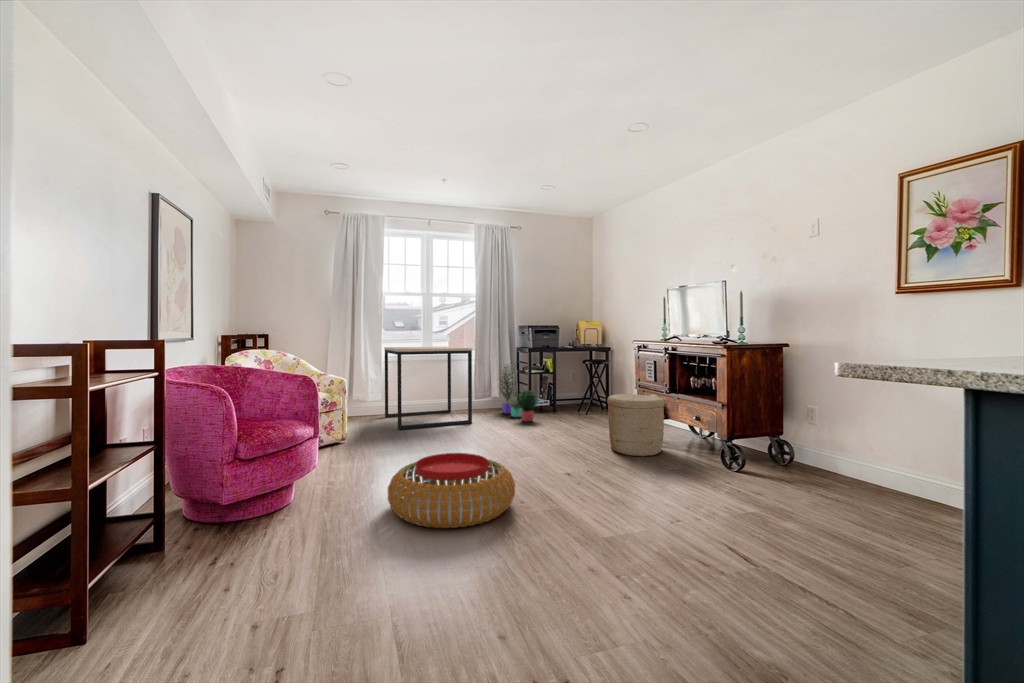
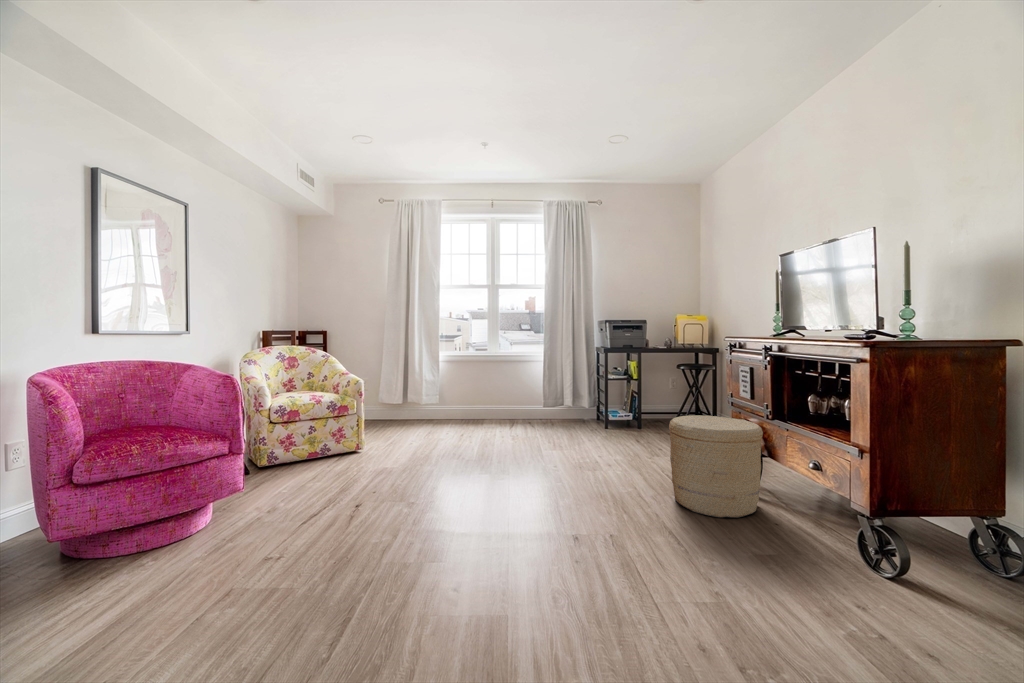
side table: present [384,346,472,429] -> none [433,345,523,440]
potted plant: present [500,364,537,421] -> none [568,365,608,441]
pouf: present [387,453,515,528] -> none [243,493,446,628]

